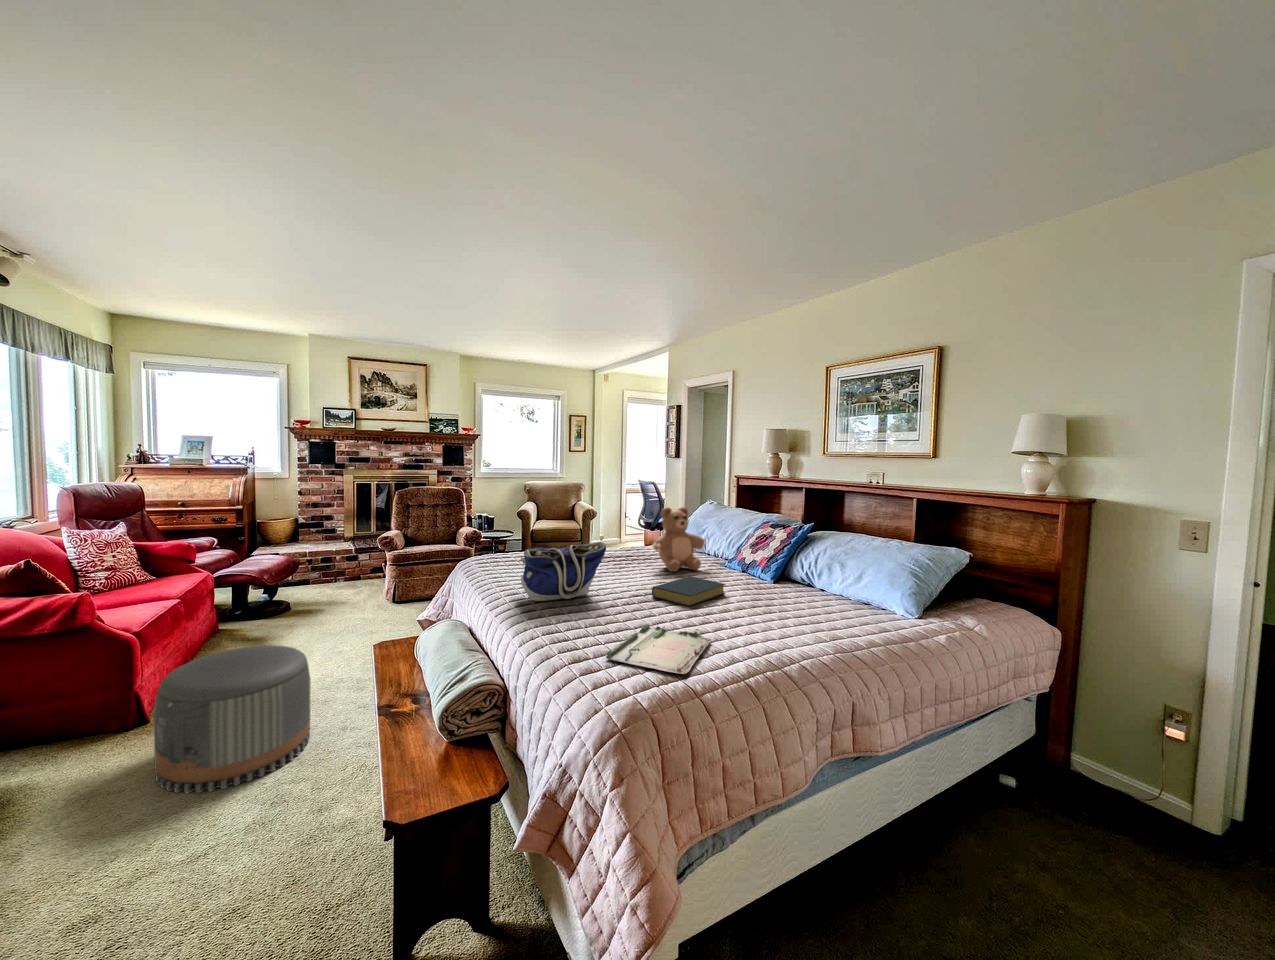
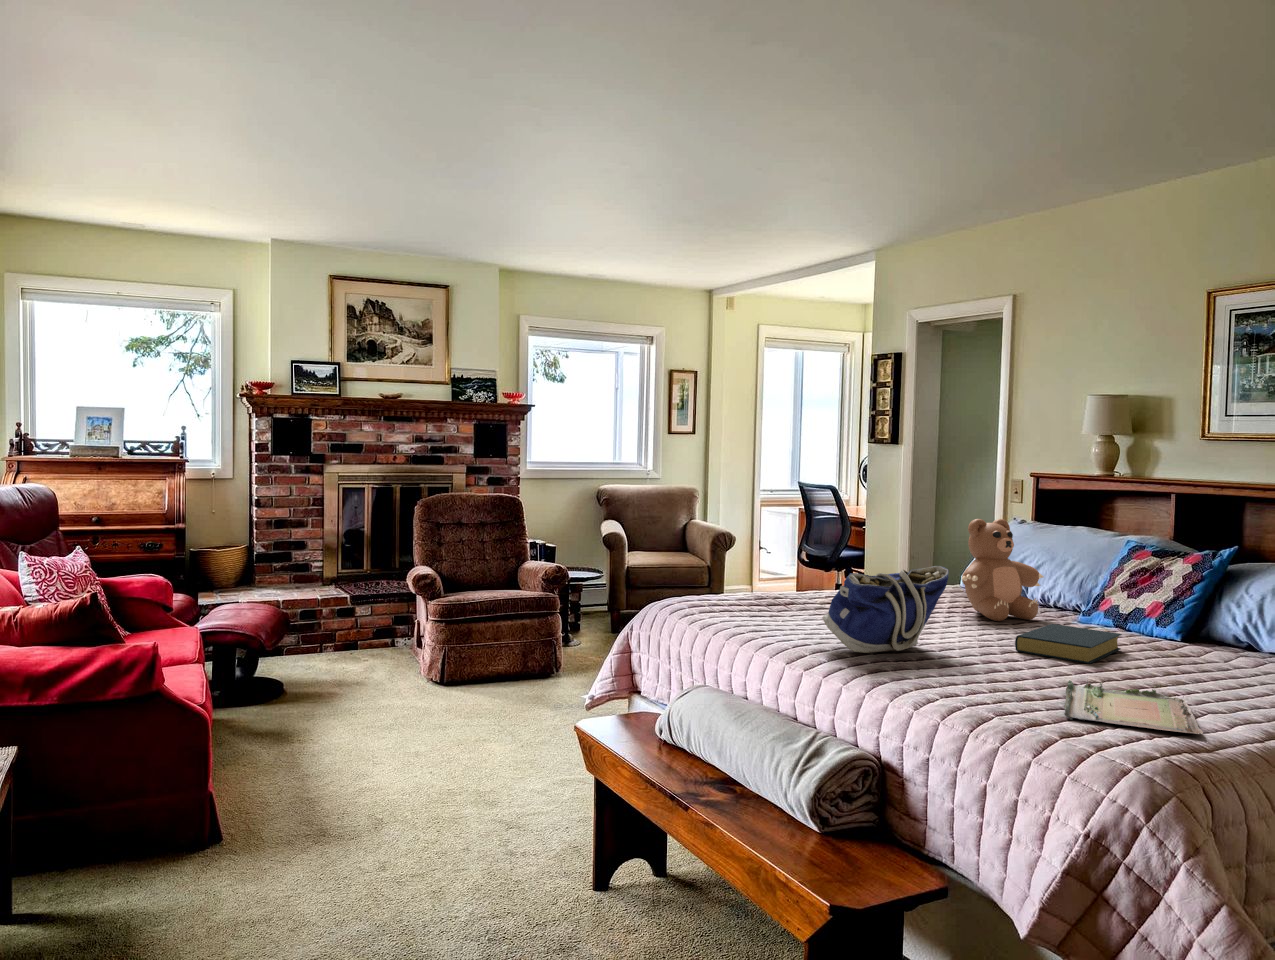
pouf: present [154,645,310,793] -> none [303,722,491,924]

